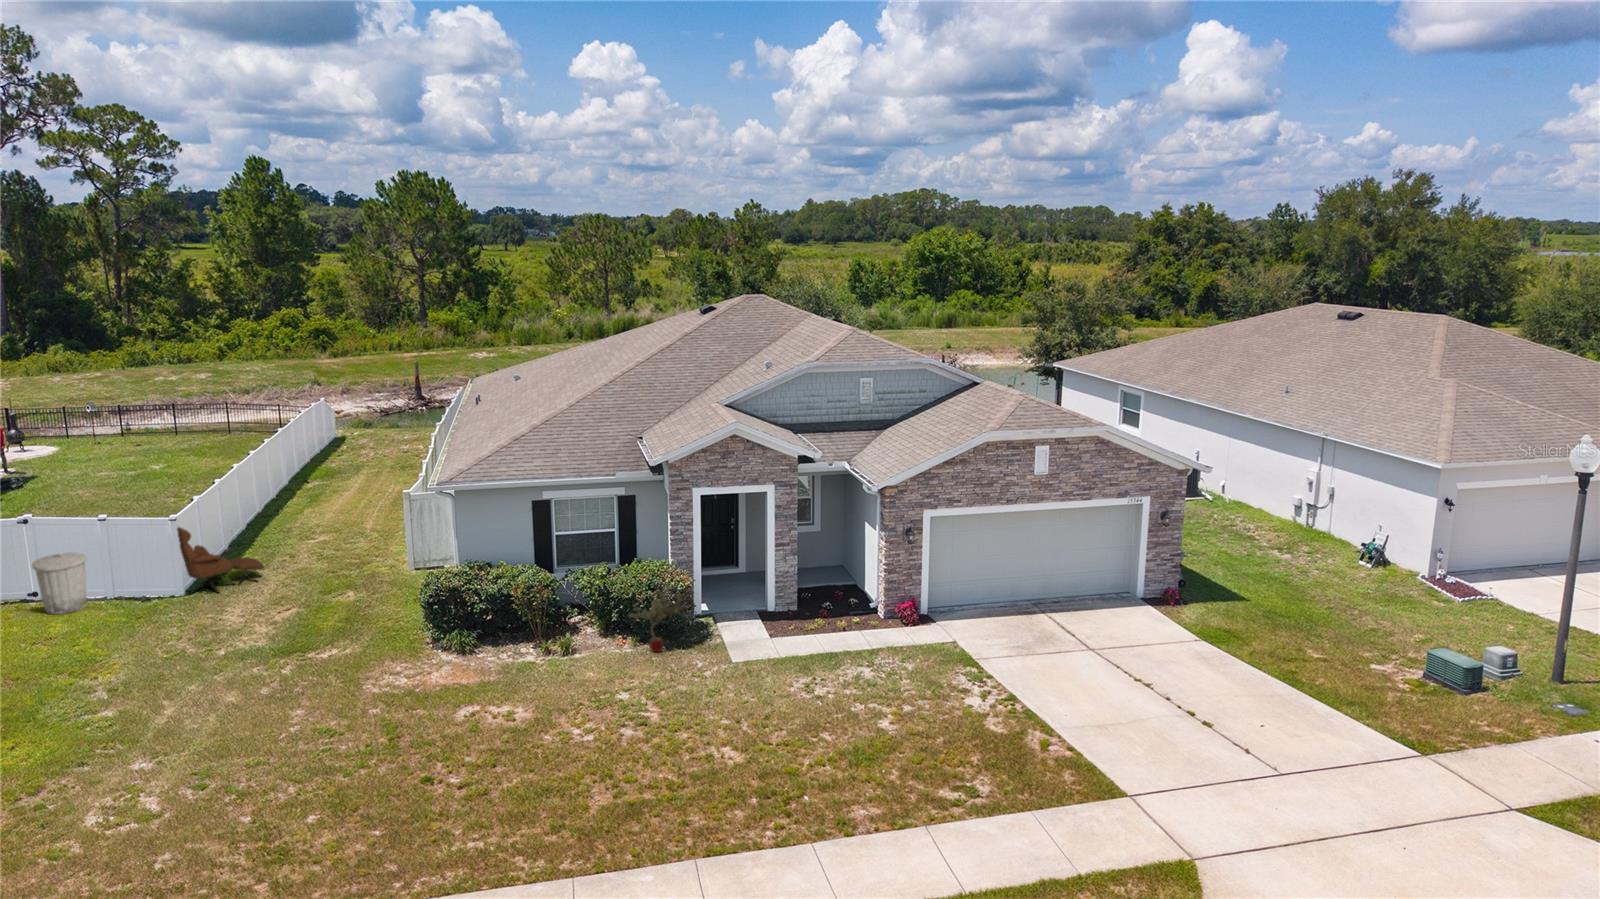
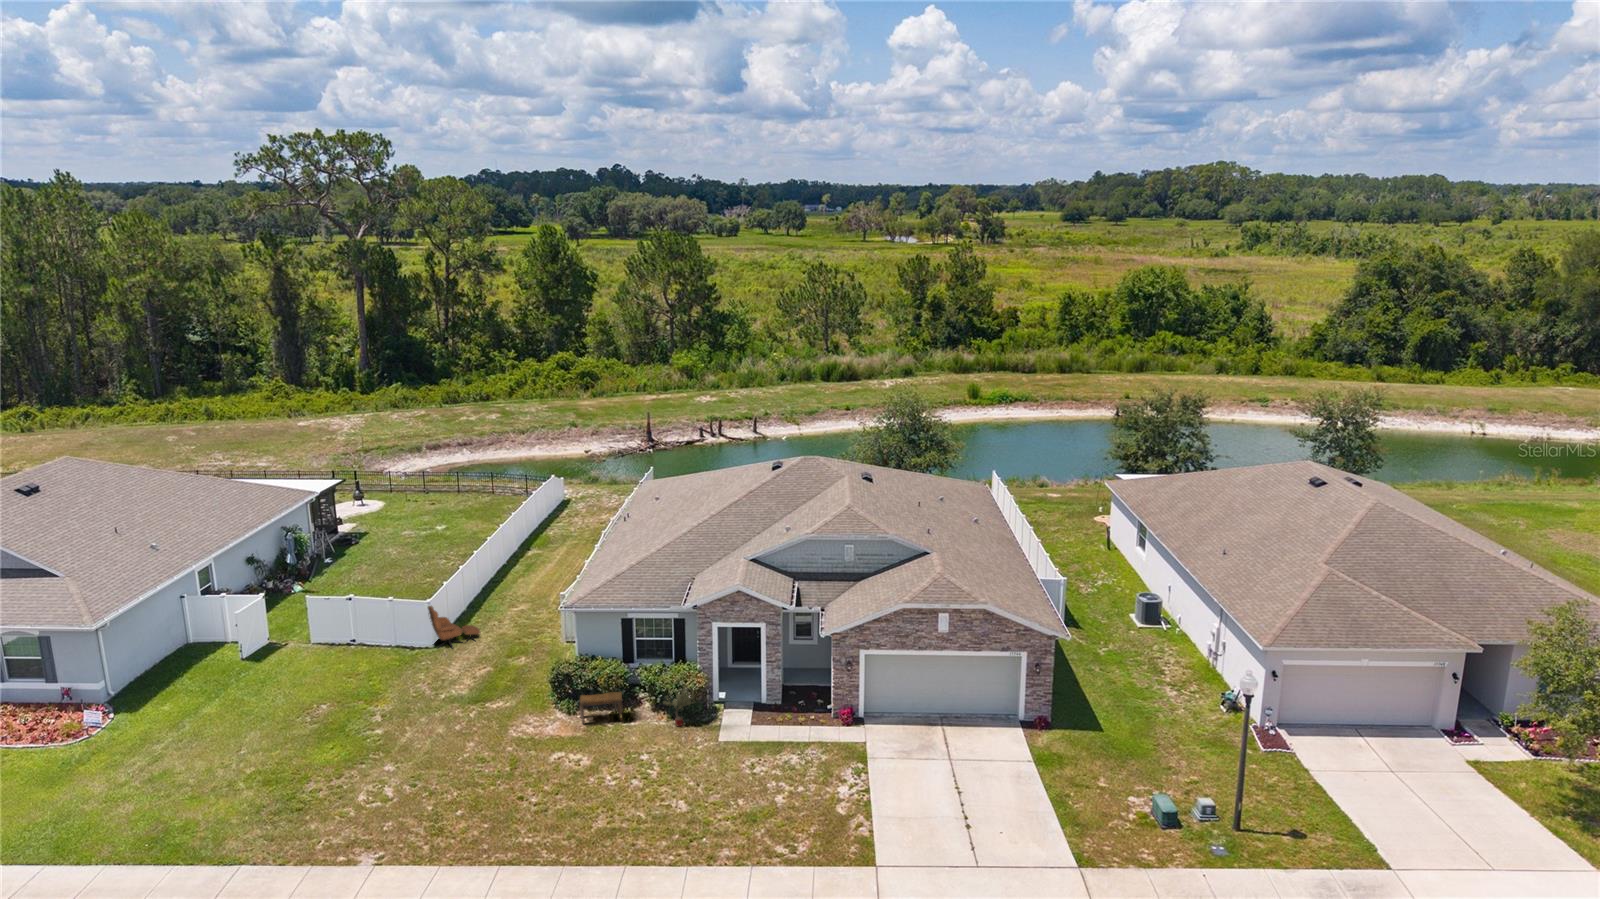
trash can: present [32,552,87,614] -> none [355,619,383,656]
bench: none [482,609,558,665] -> present [580,692,623,724]

